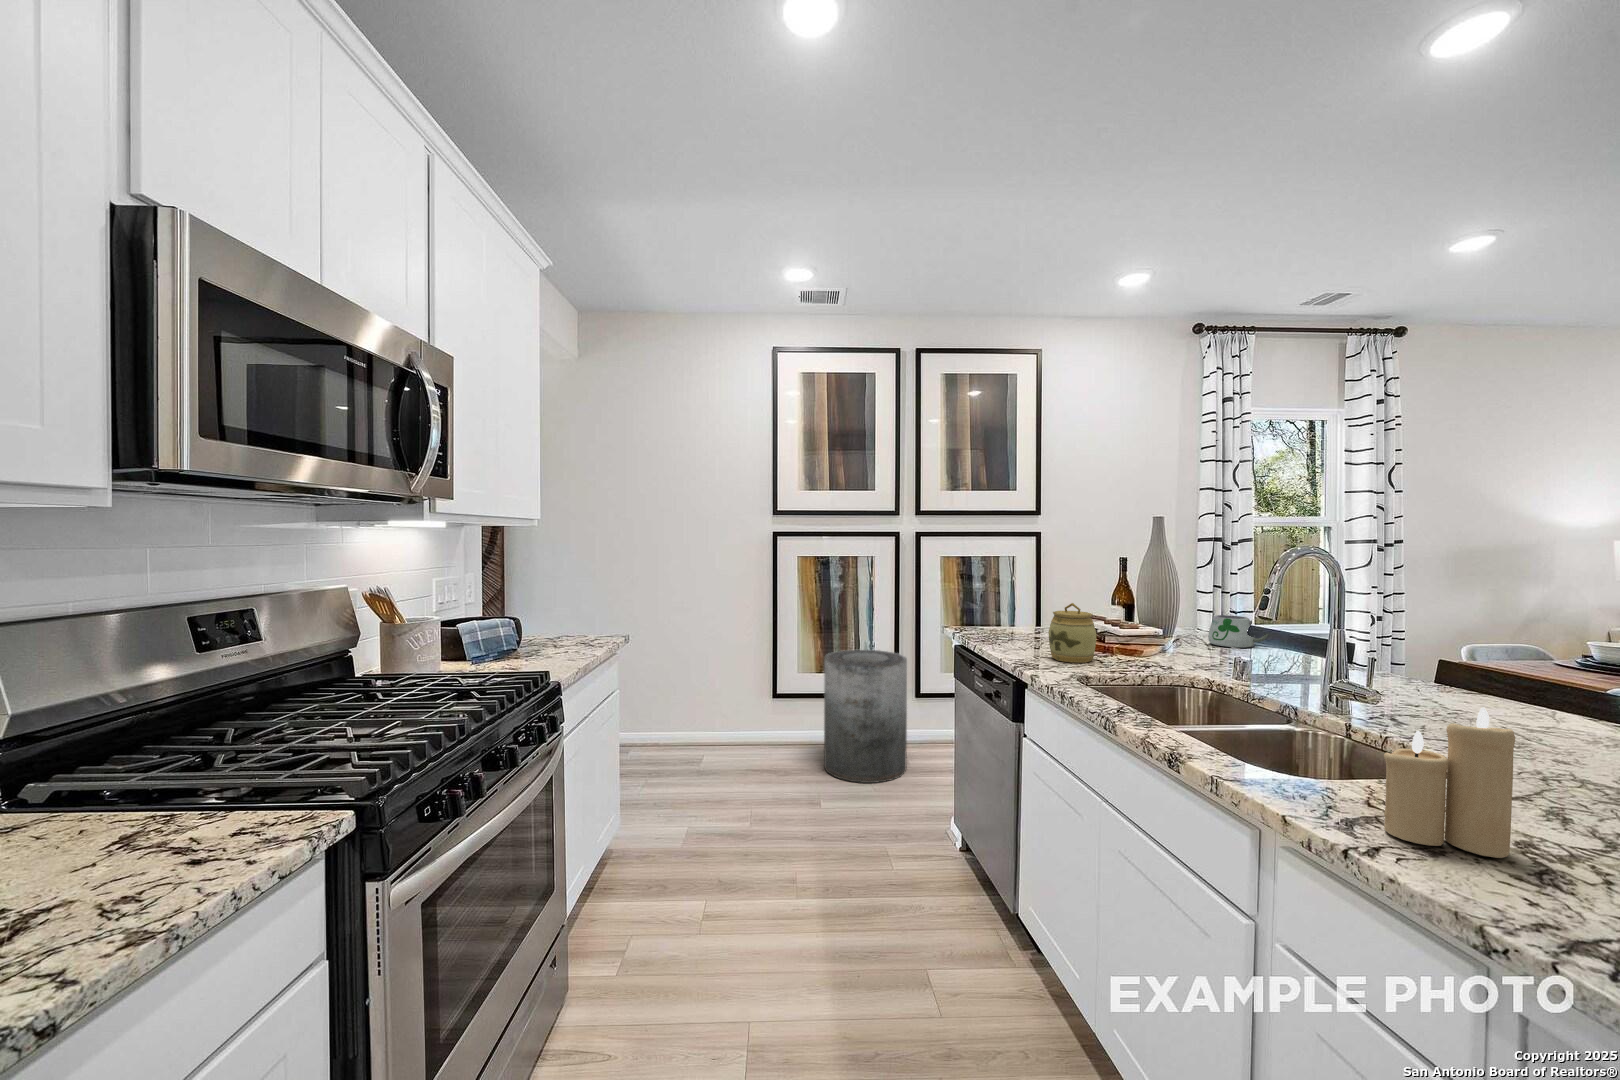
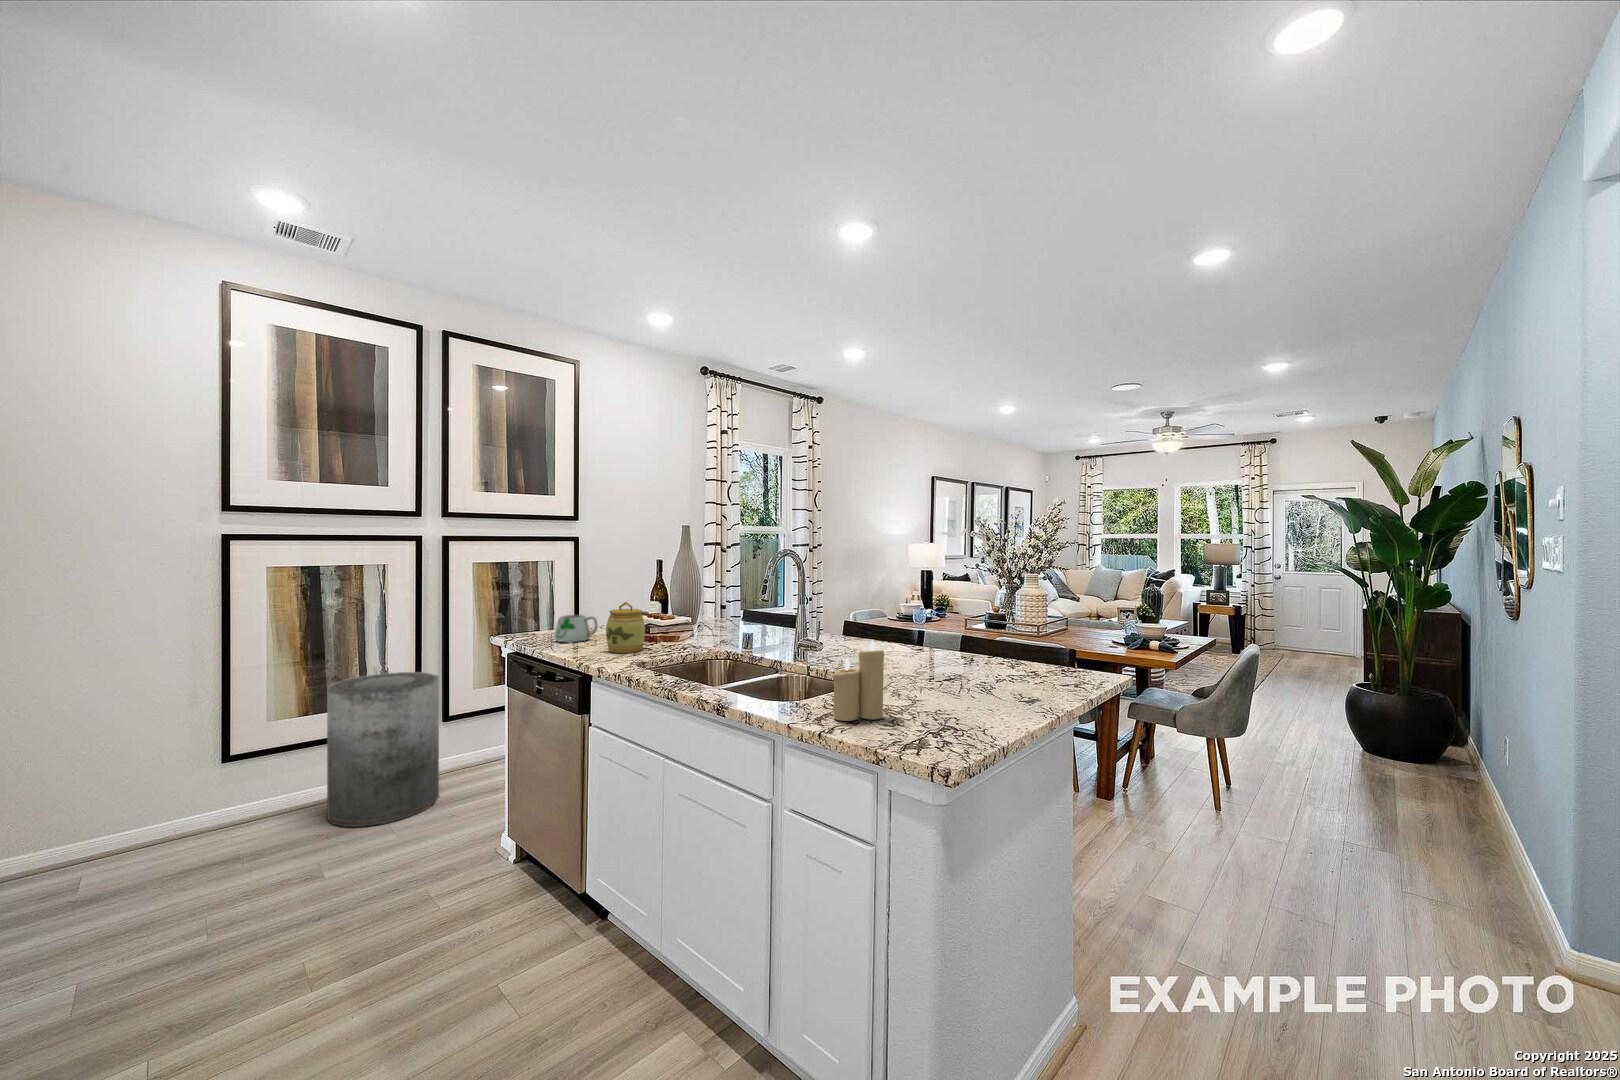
mug: present [1208,615,1268,650] -> present [555,615,597,643]

